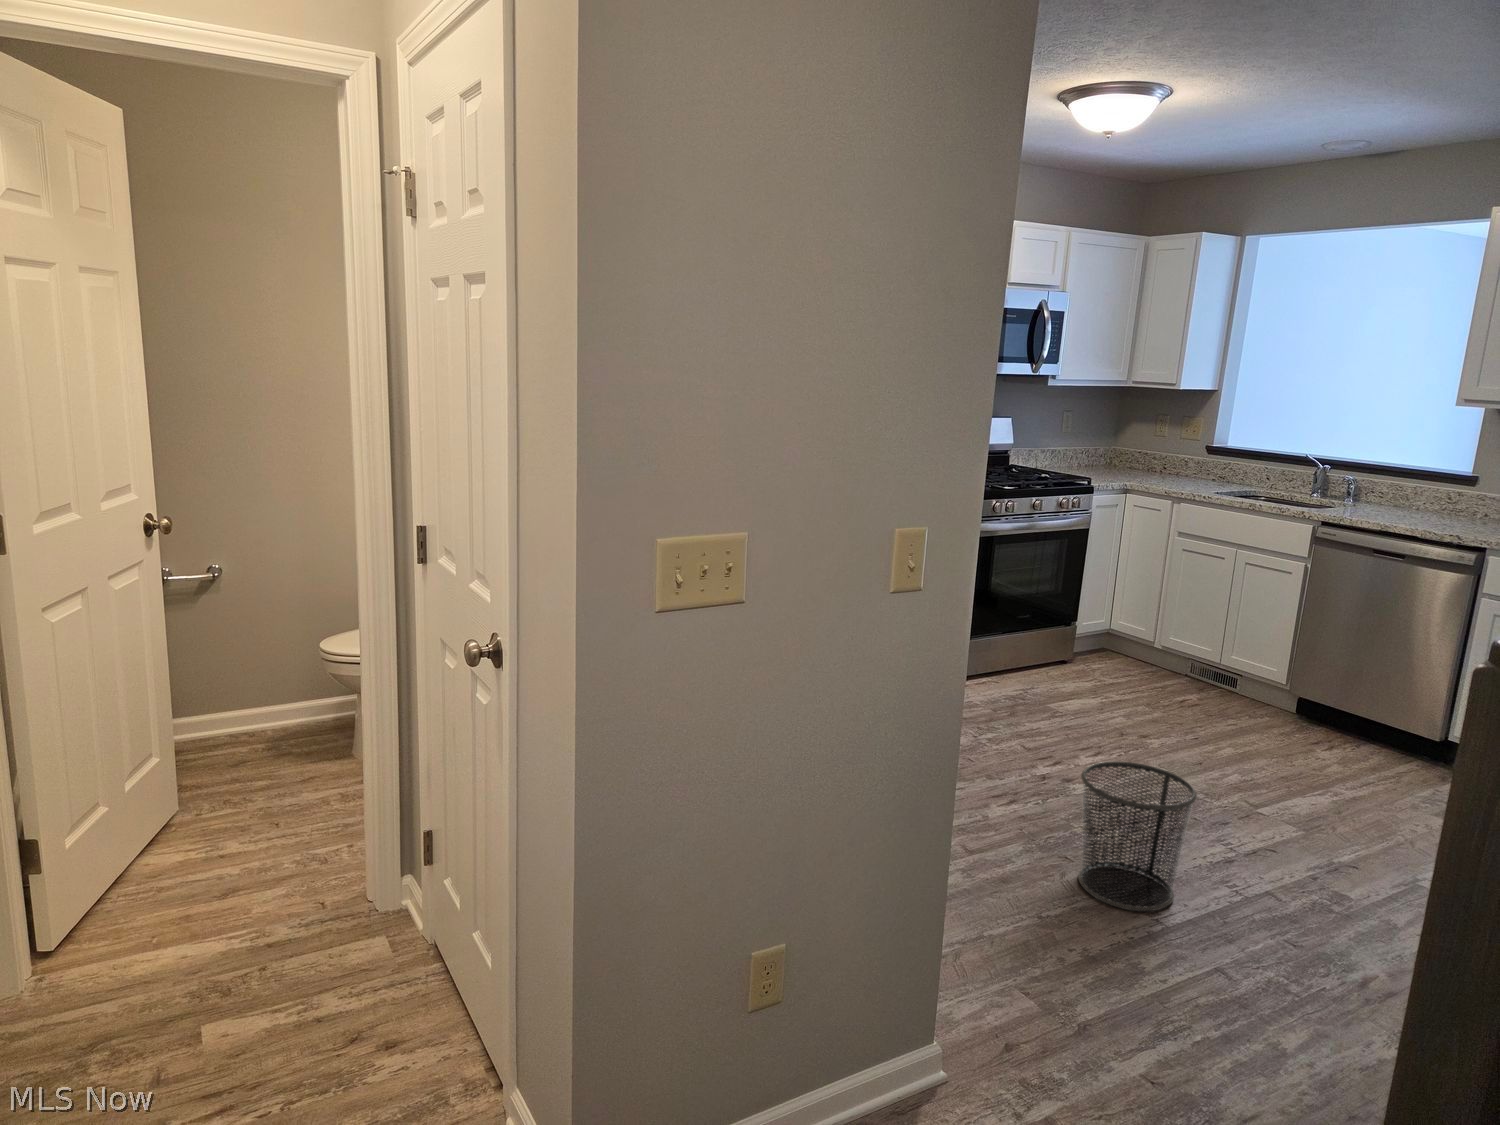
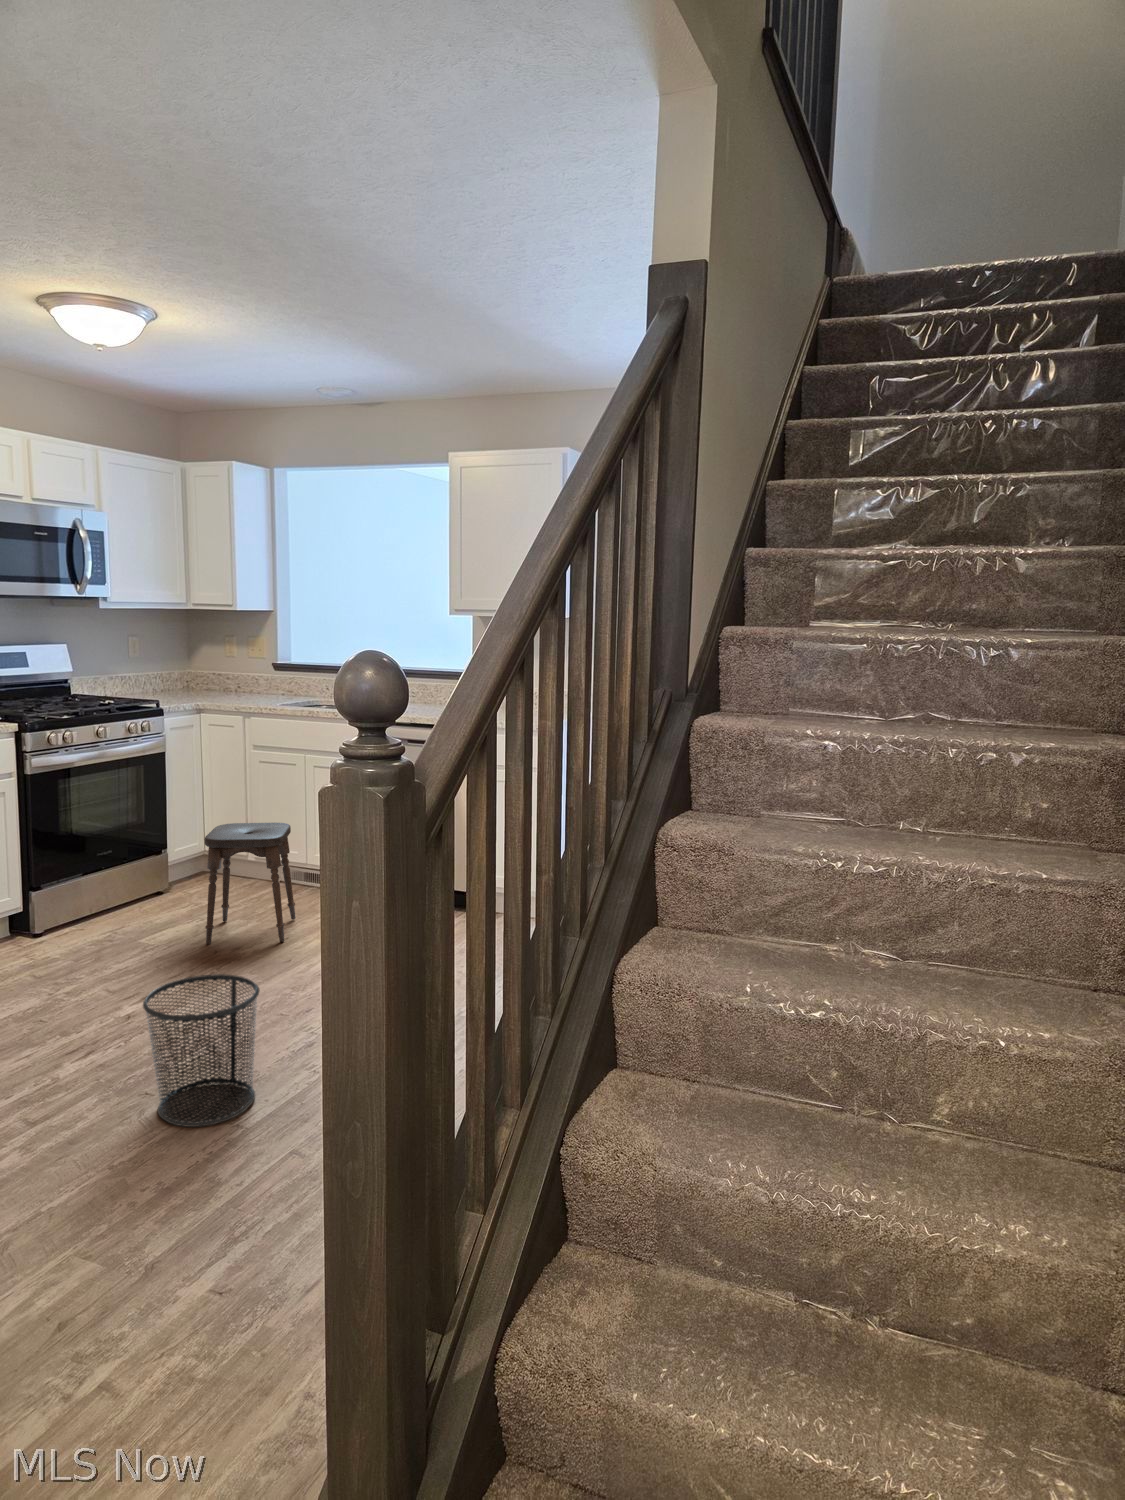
stool: none [1113,610,1217,742] -> present [204,823,296,944]

